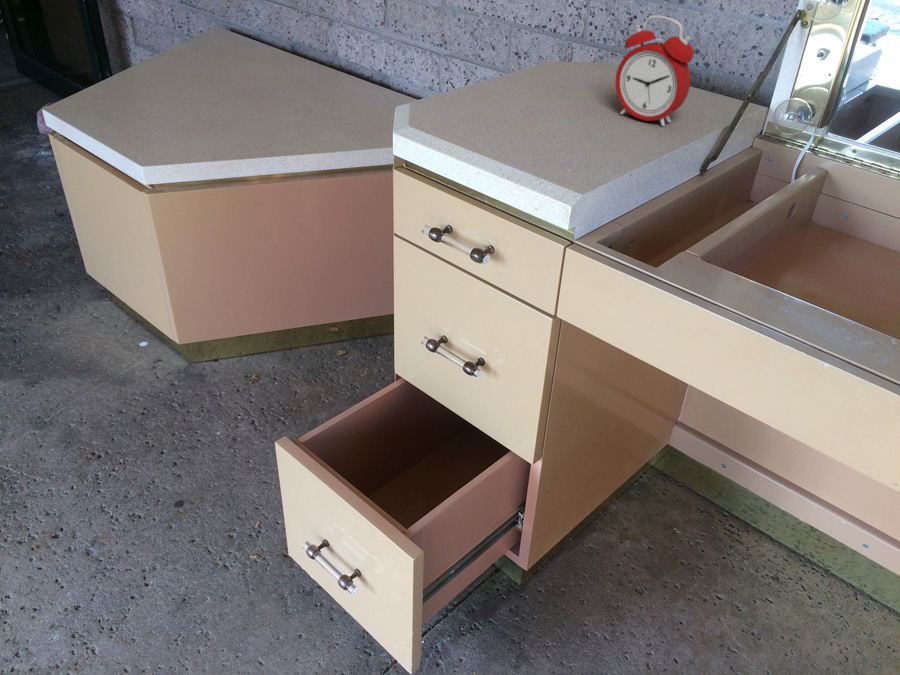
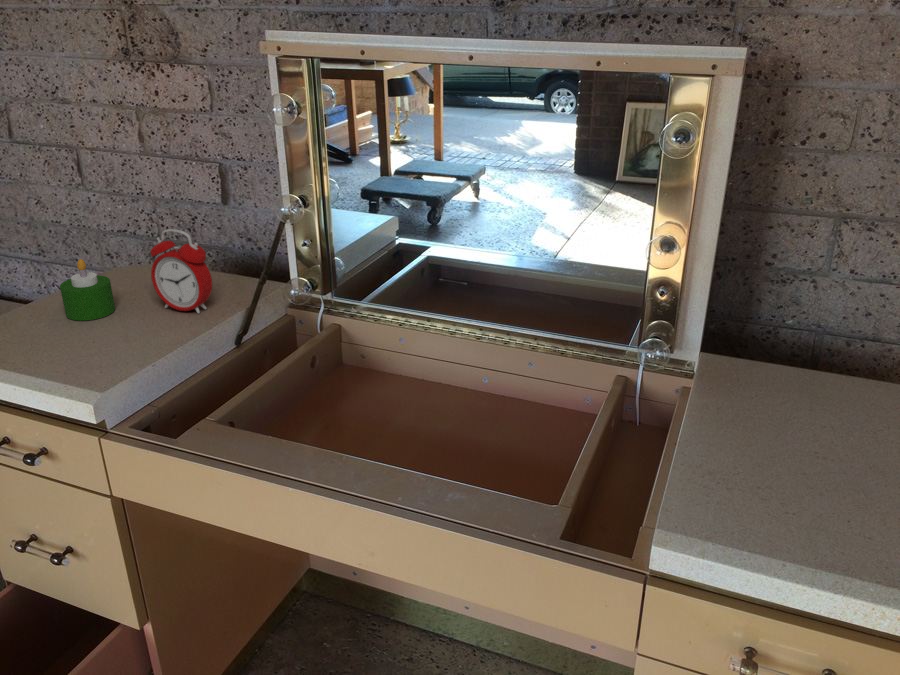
candle: none [512,40,568,114] -> present [60,259,115,321]

